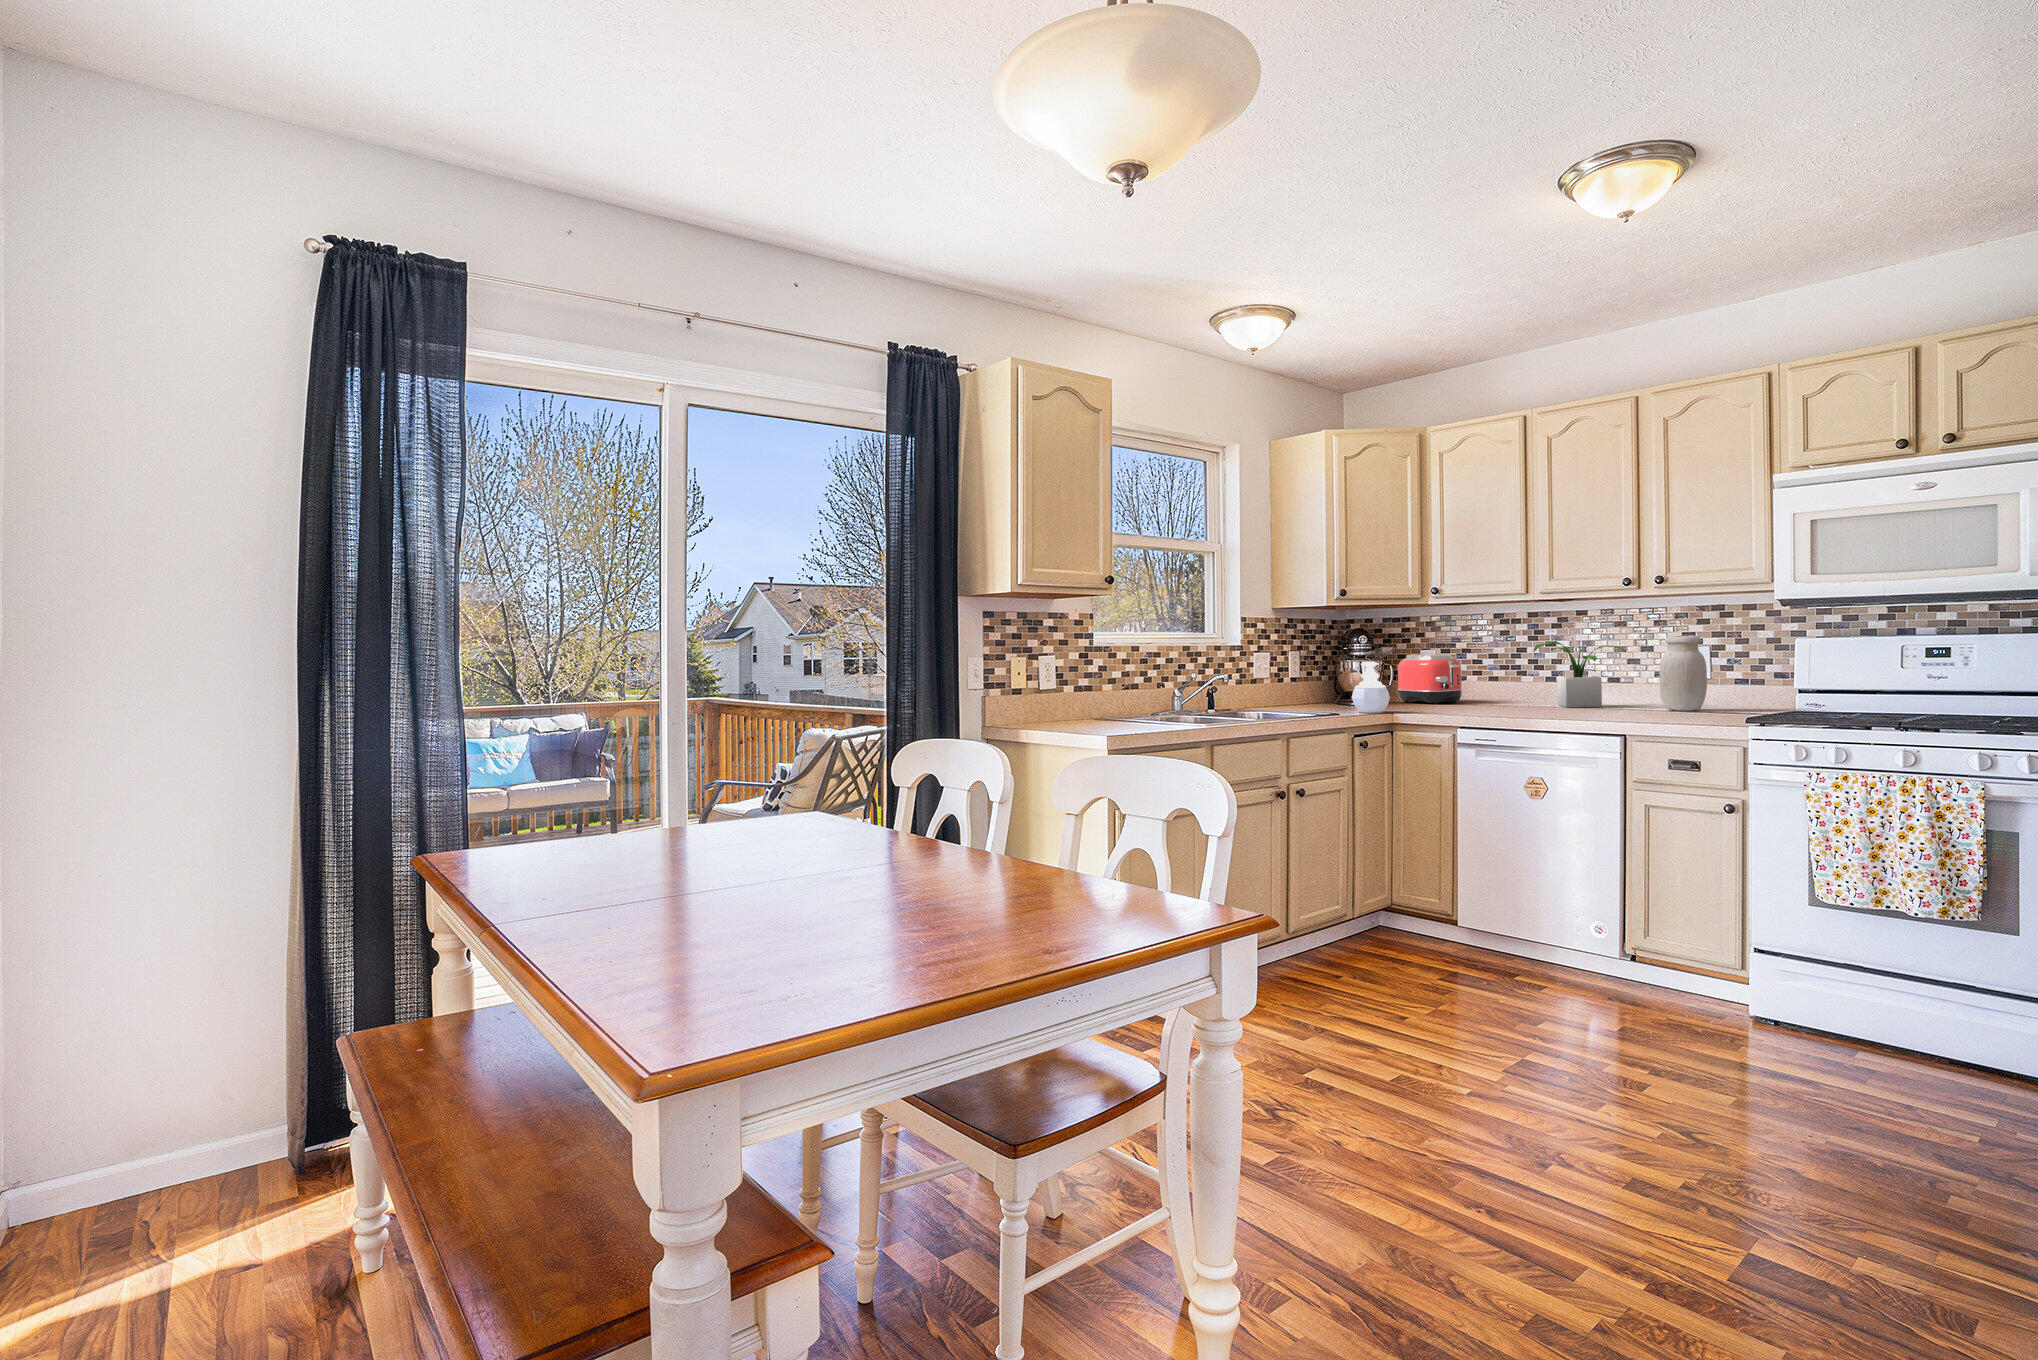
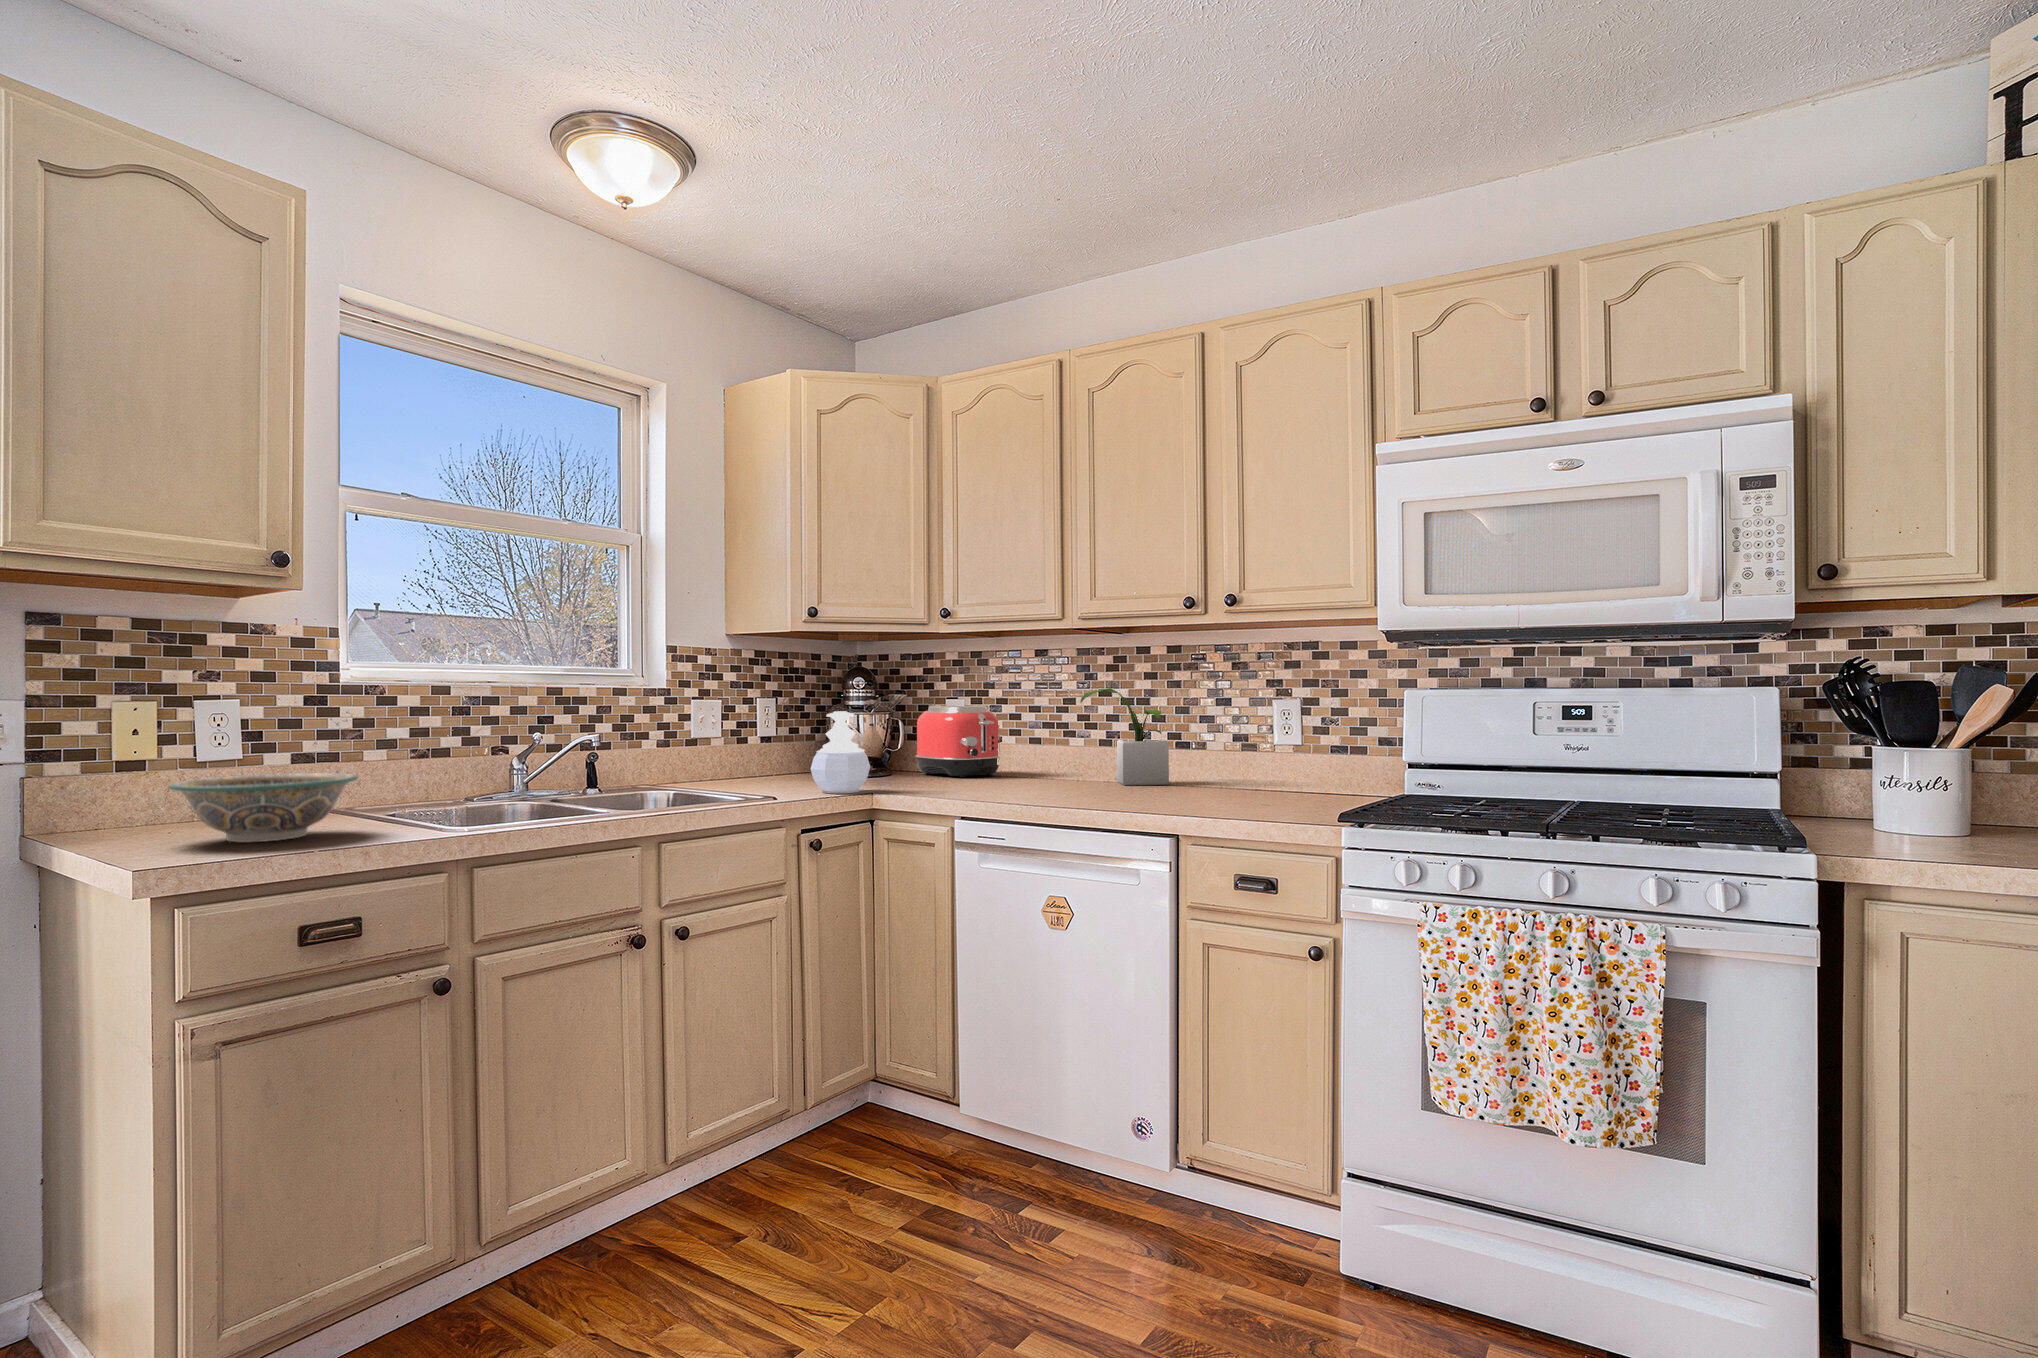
jar: present [1660,635,1707,711] -> none [1238,683,1296,791]
bowl: none [1087,701,1162,734] -> present [169,773,358,843]

